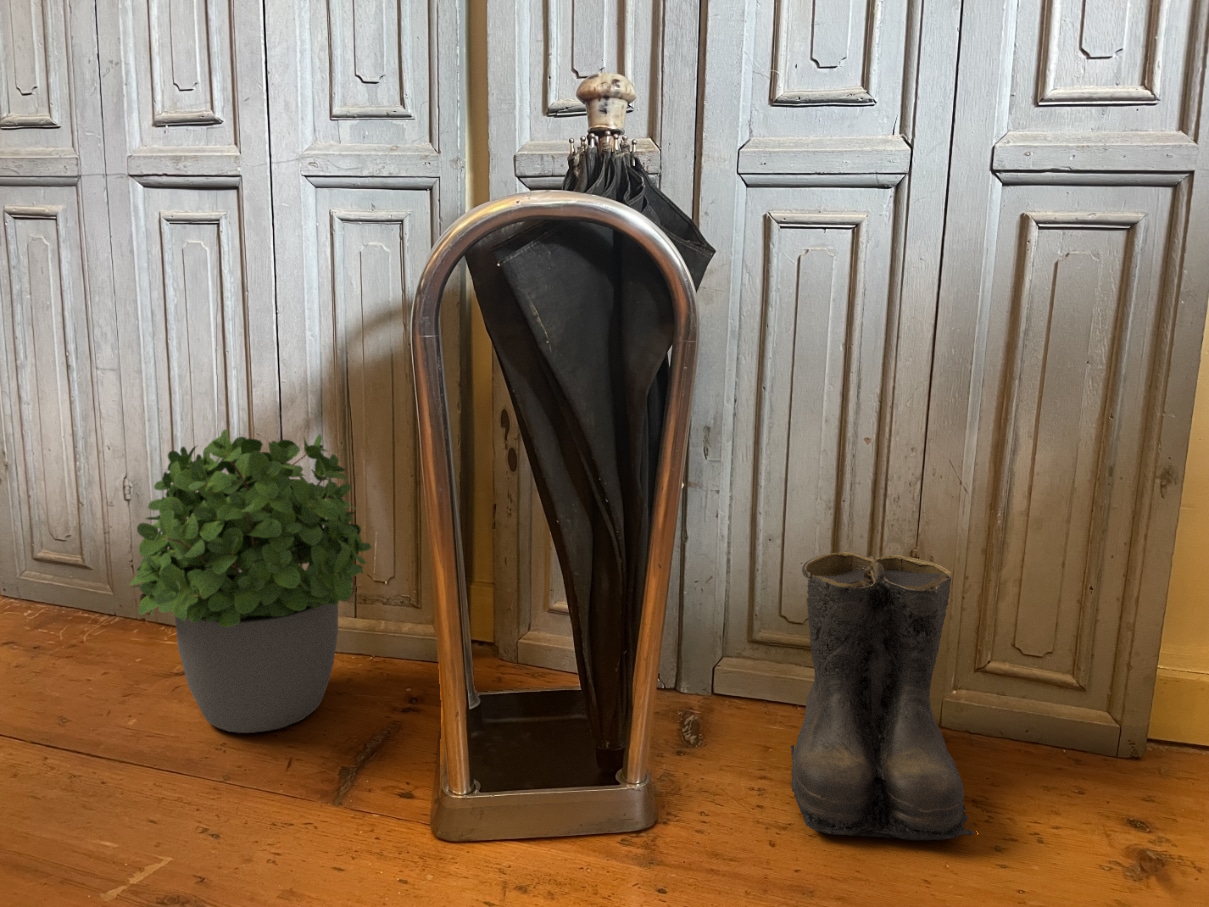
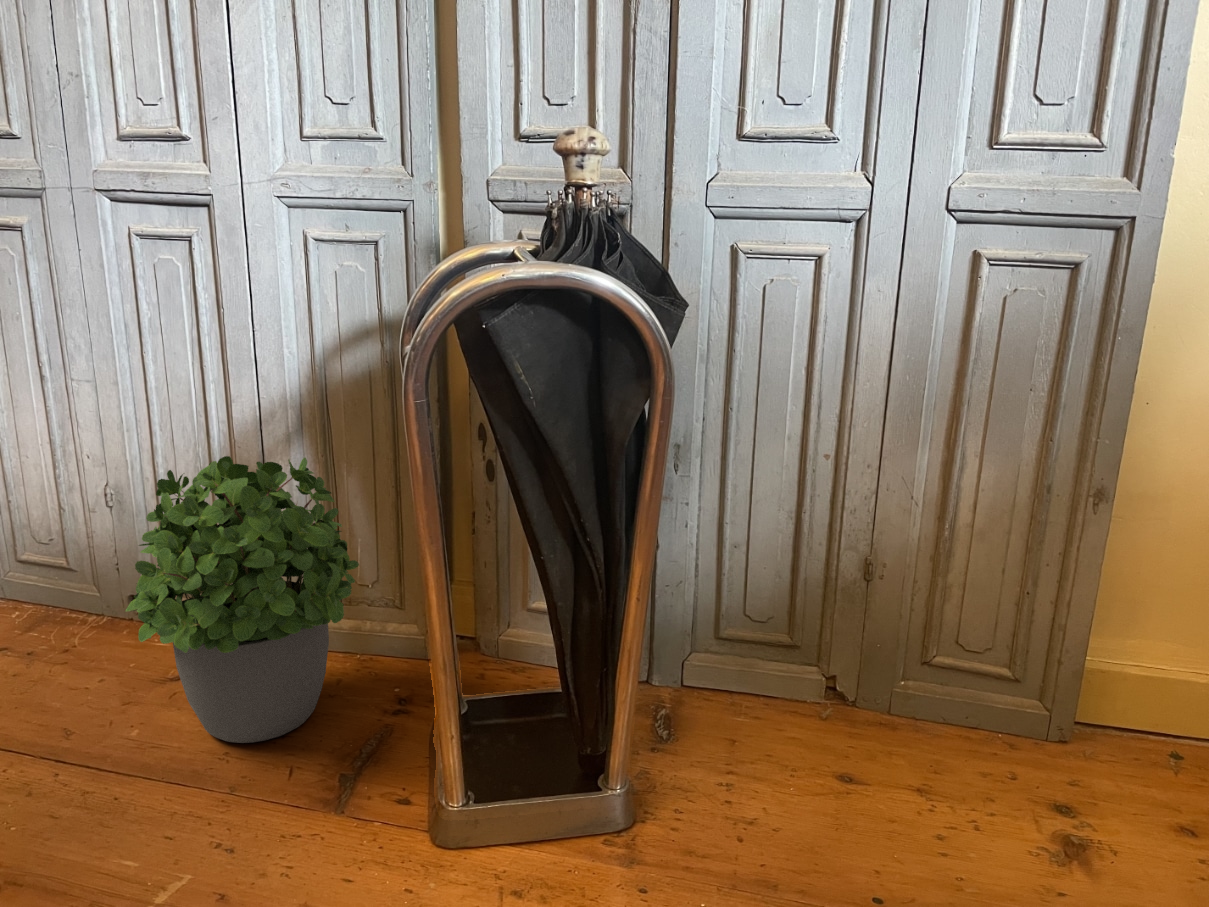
boots: present [791,552,974,840] -> none [755,562,923,834]

